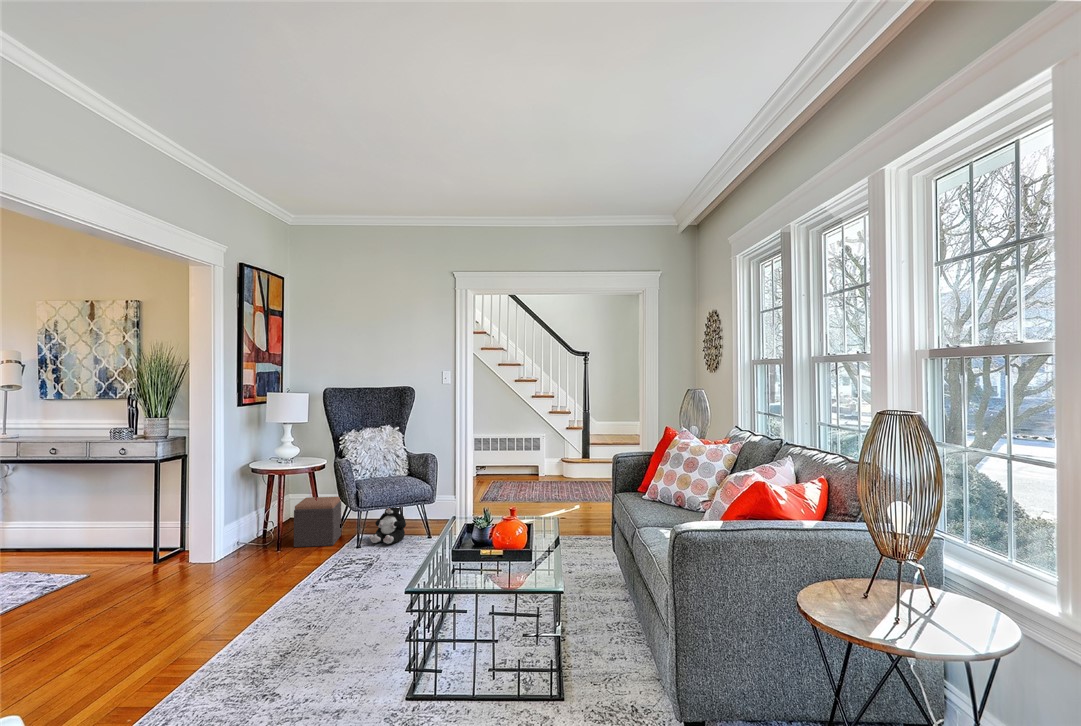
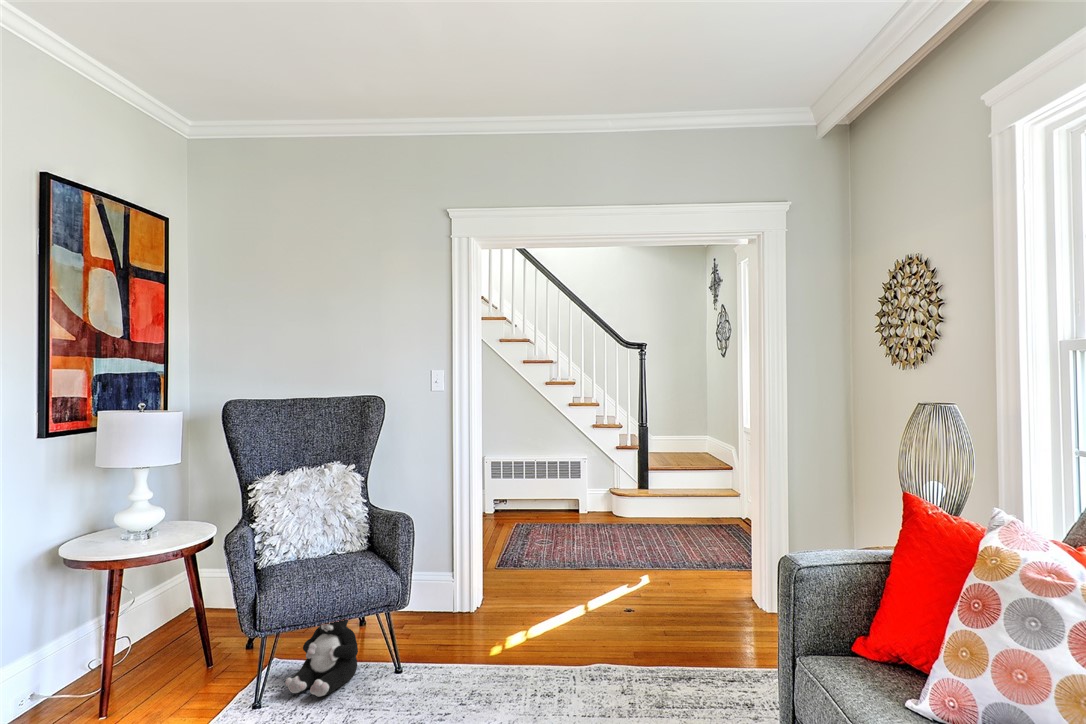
footstool: present [294,497,341,547] -> none [141,594,248,704]

